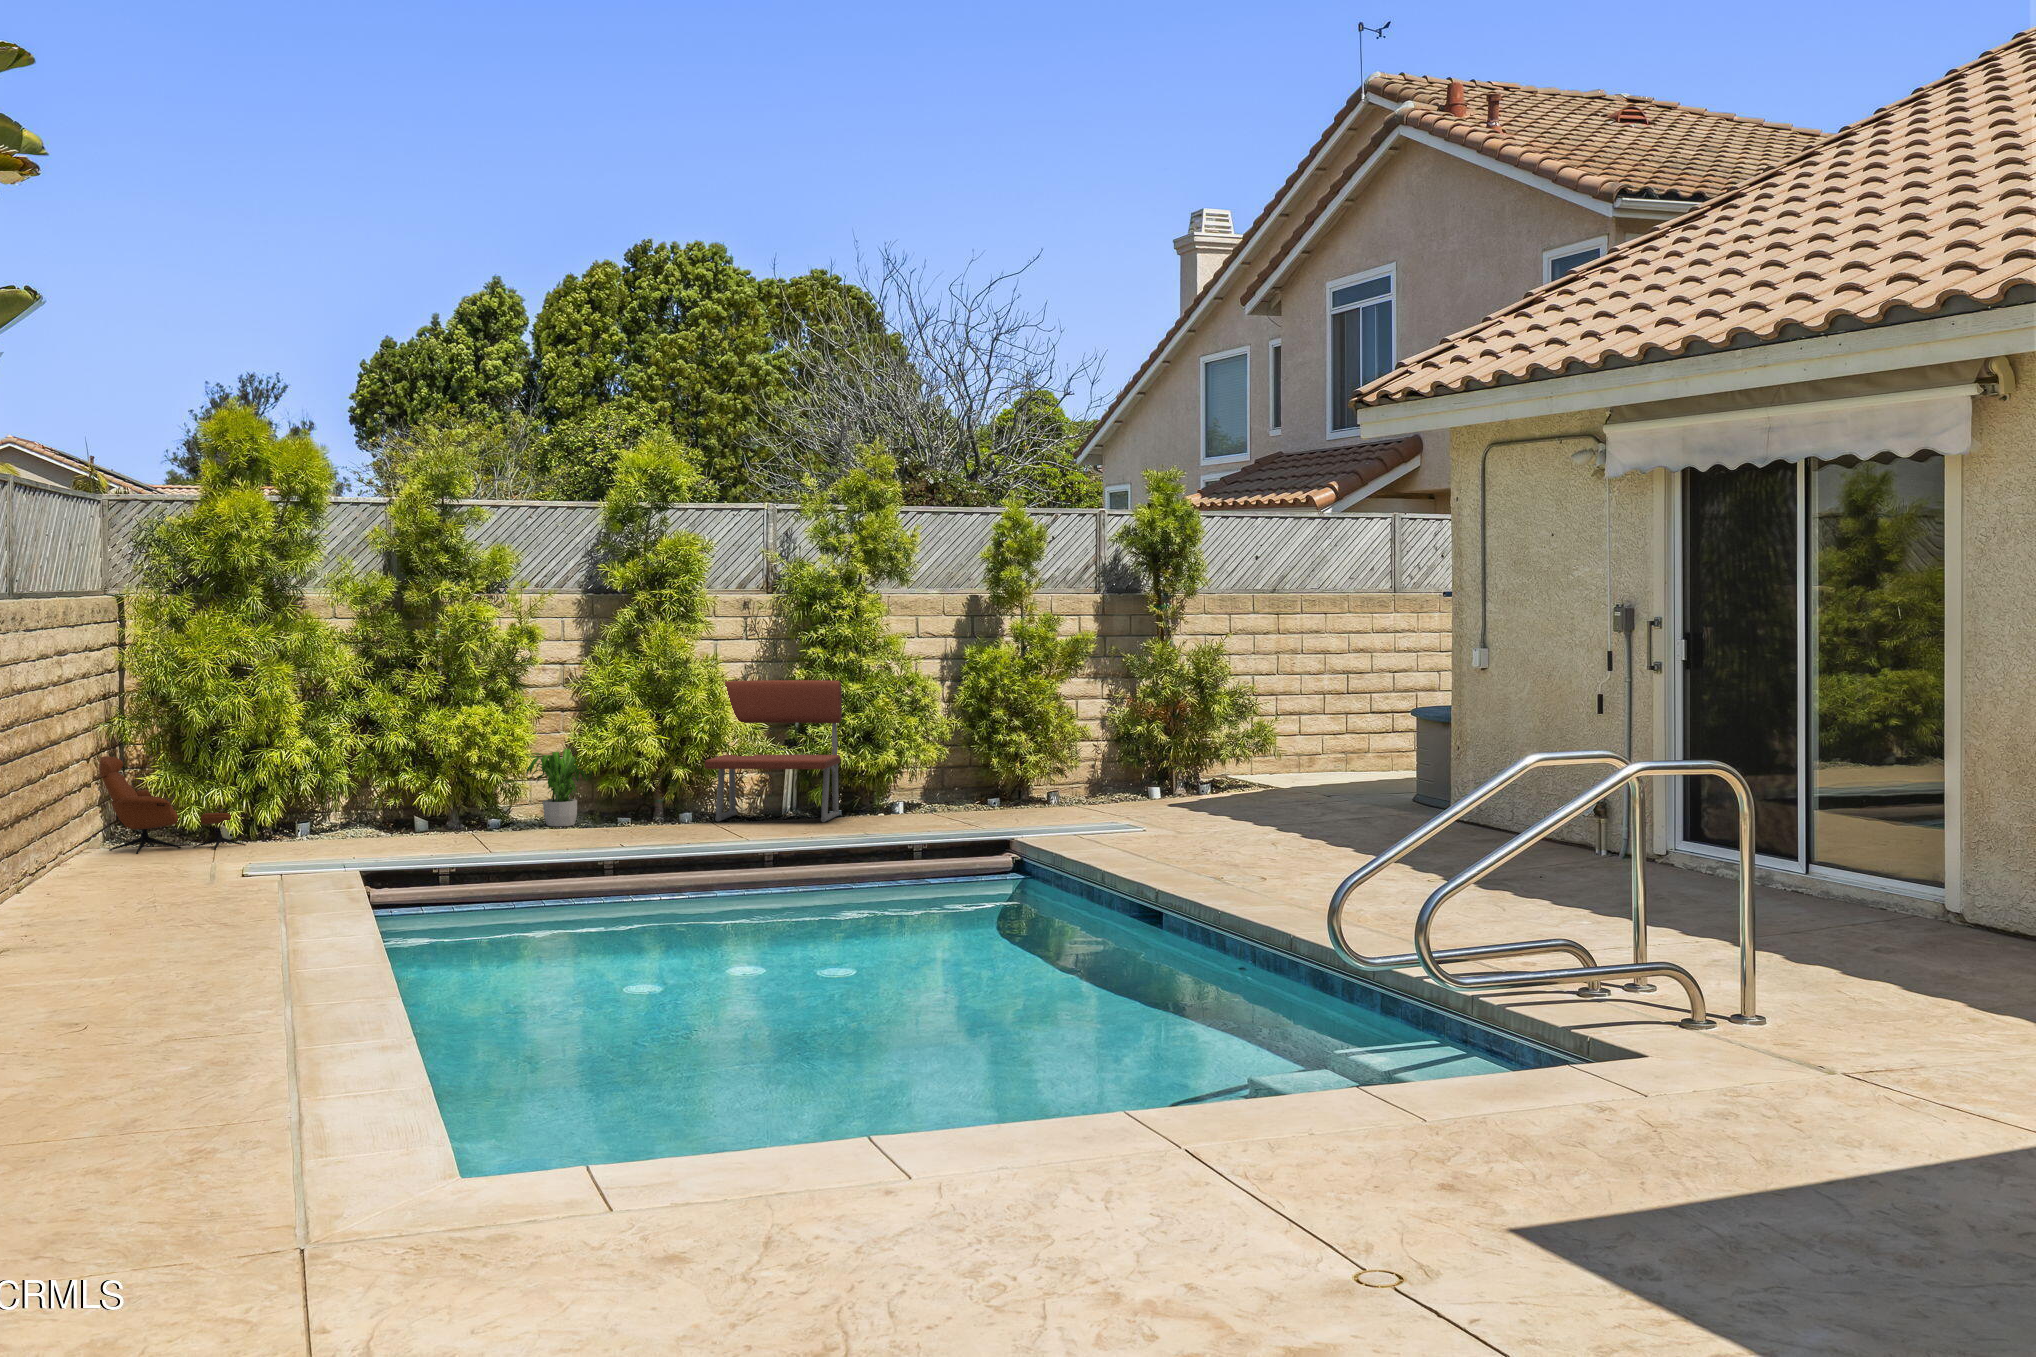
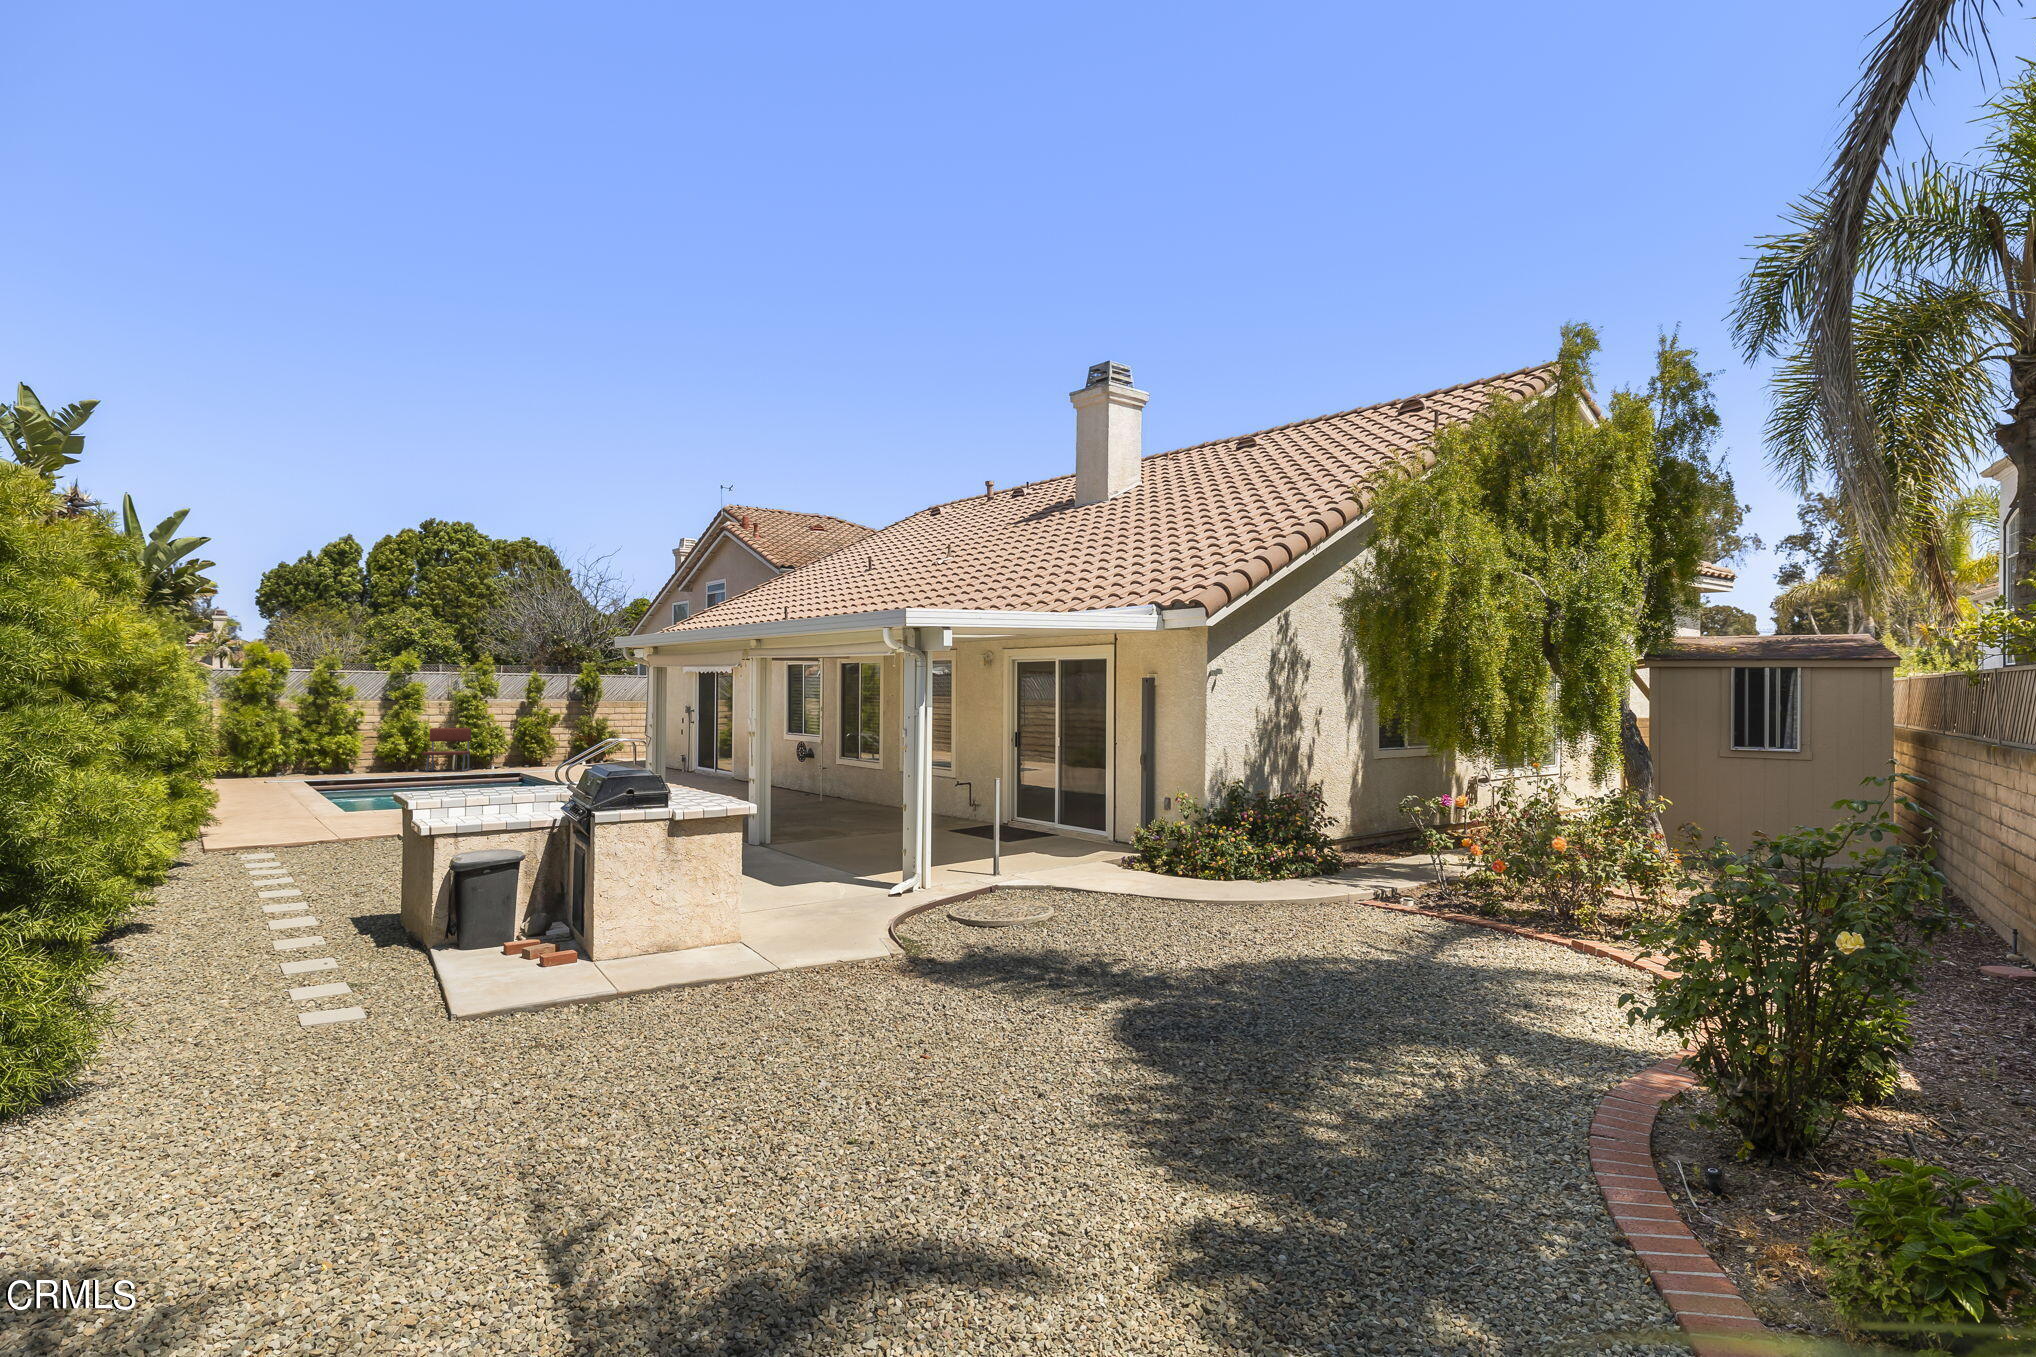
potted plant: present [526,749,592,826] -> none [356,750,387,774]
lounge chair: present [99,756,245,854] -> none [208,752,259,781]

